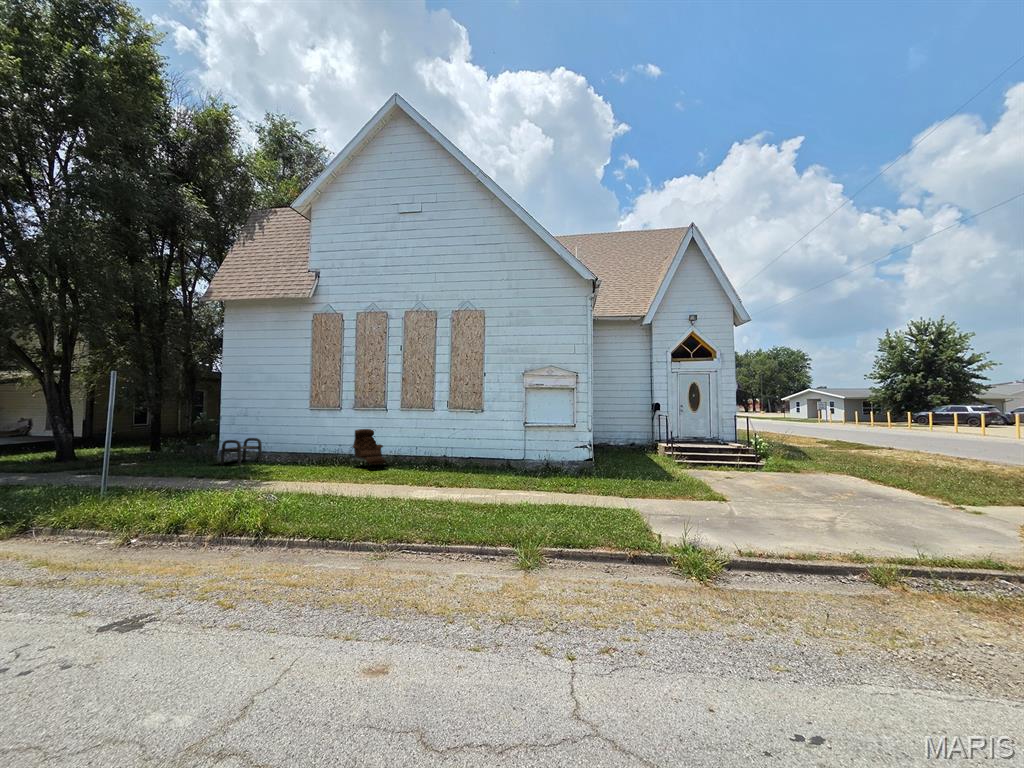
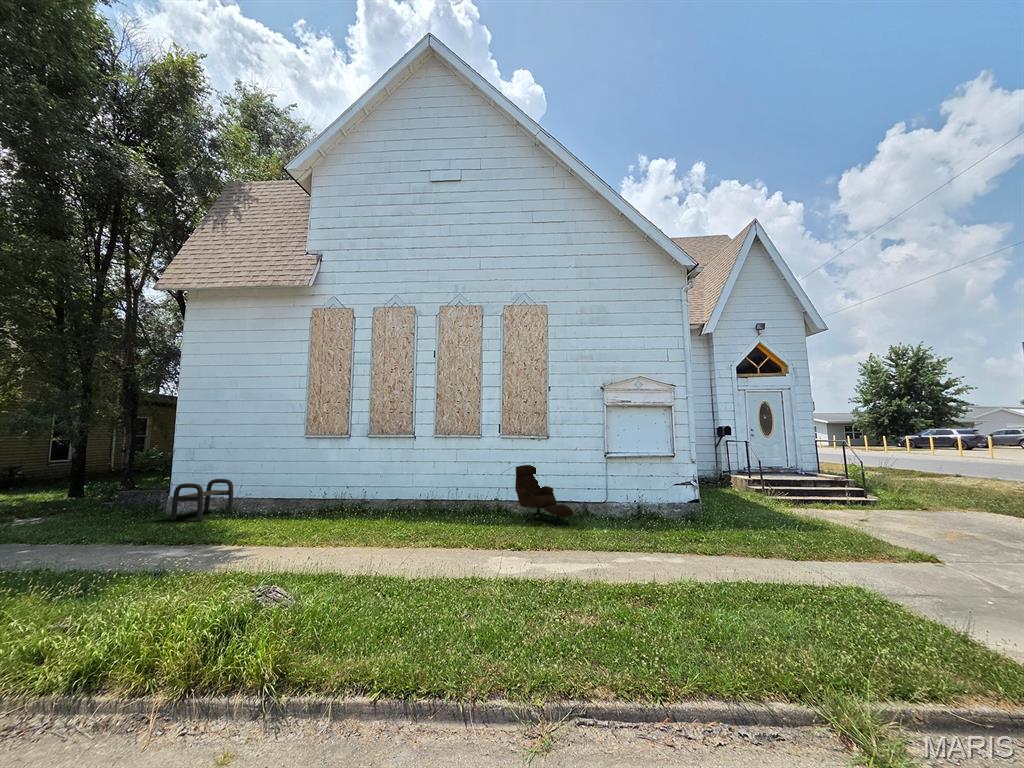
lounge chair: present [352,429,386,469] -> present [515,465,573,525]

